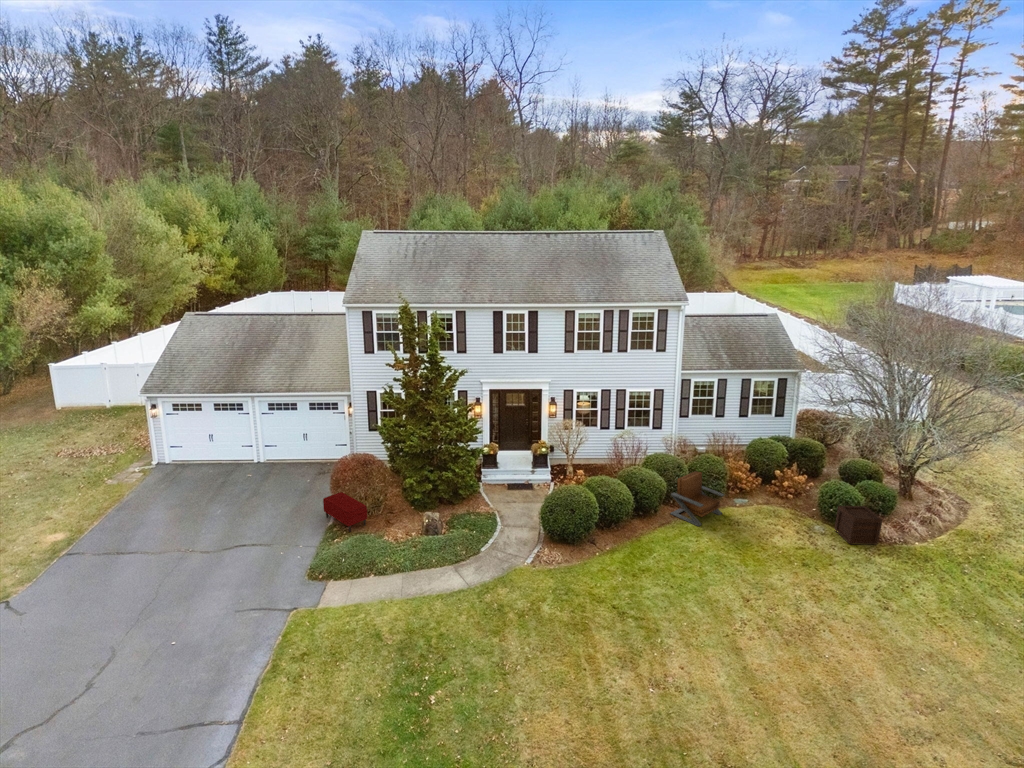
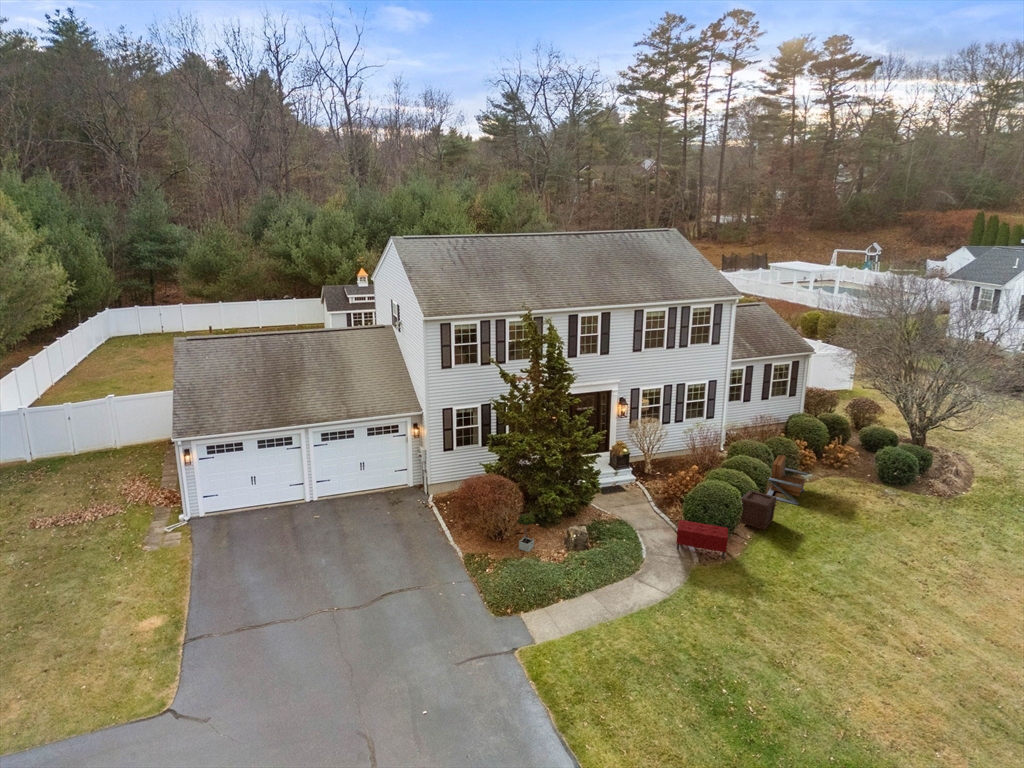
potted tree: none [373,490,392,527] -> present [518,514,535,552]
bench: present [323,492,367,532] -> present [676,520,728,558]
wooden crate: present [835,506,882,545] -> present [740,491,776,530]

